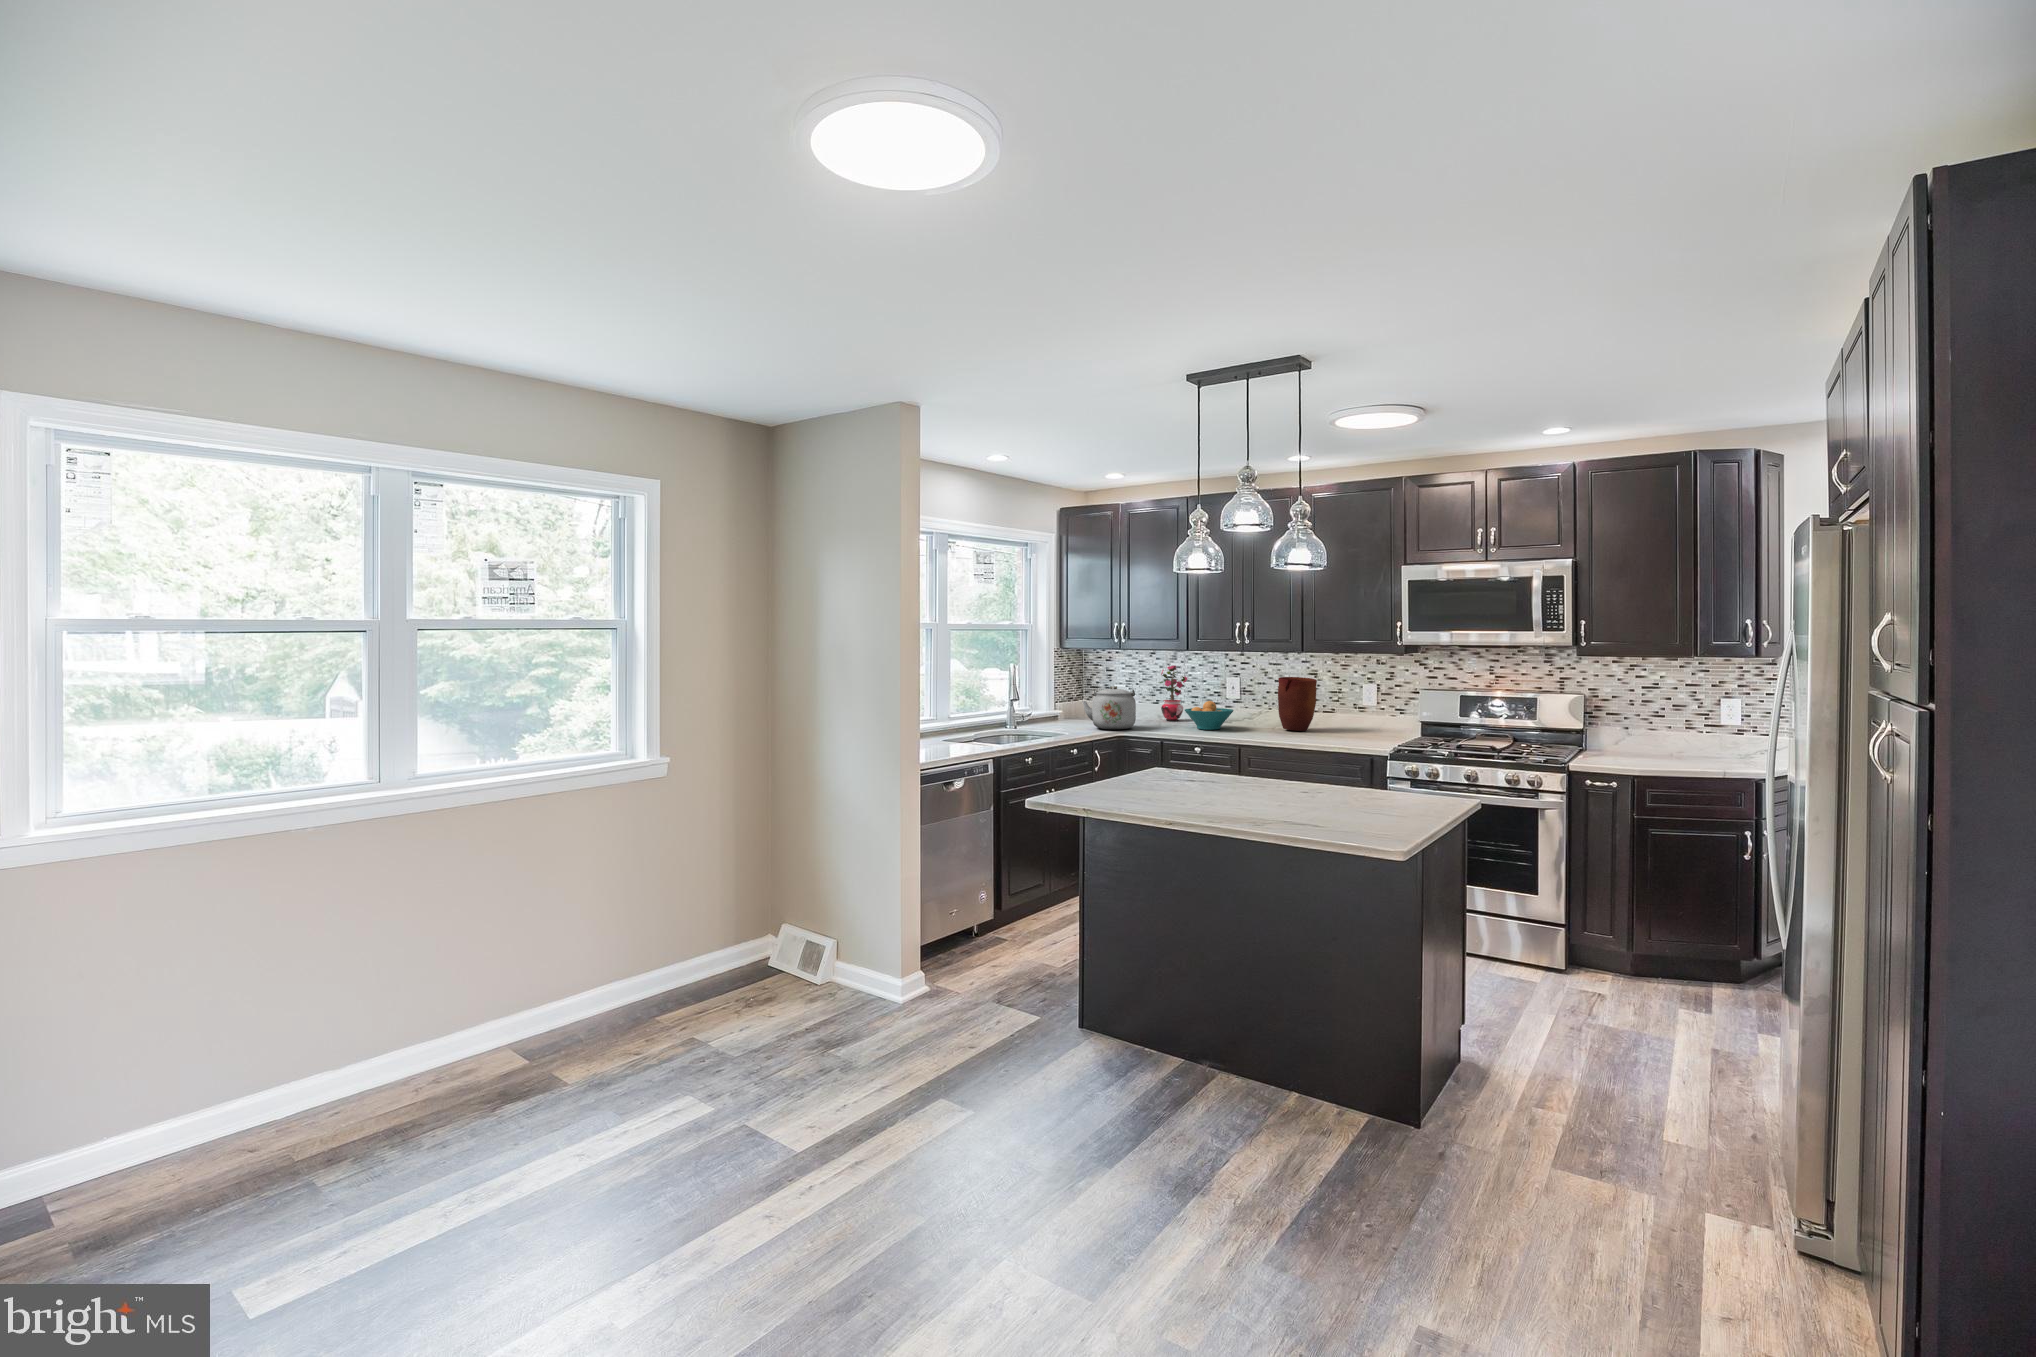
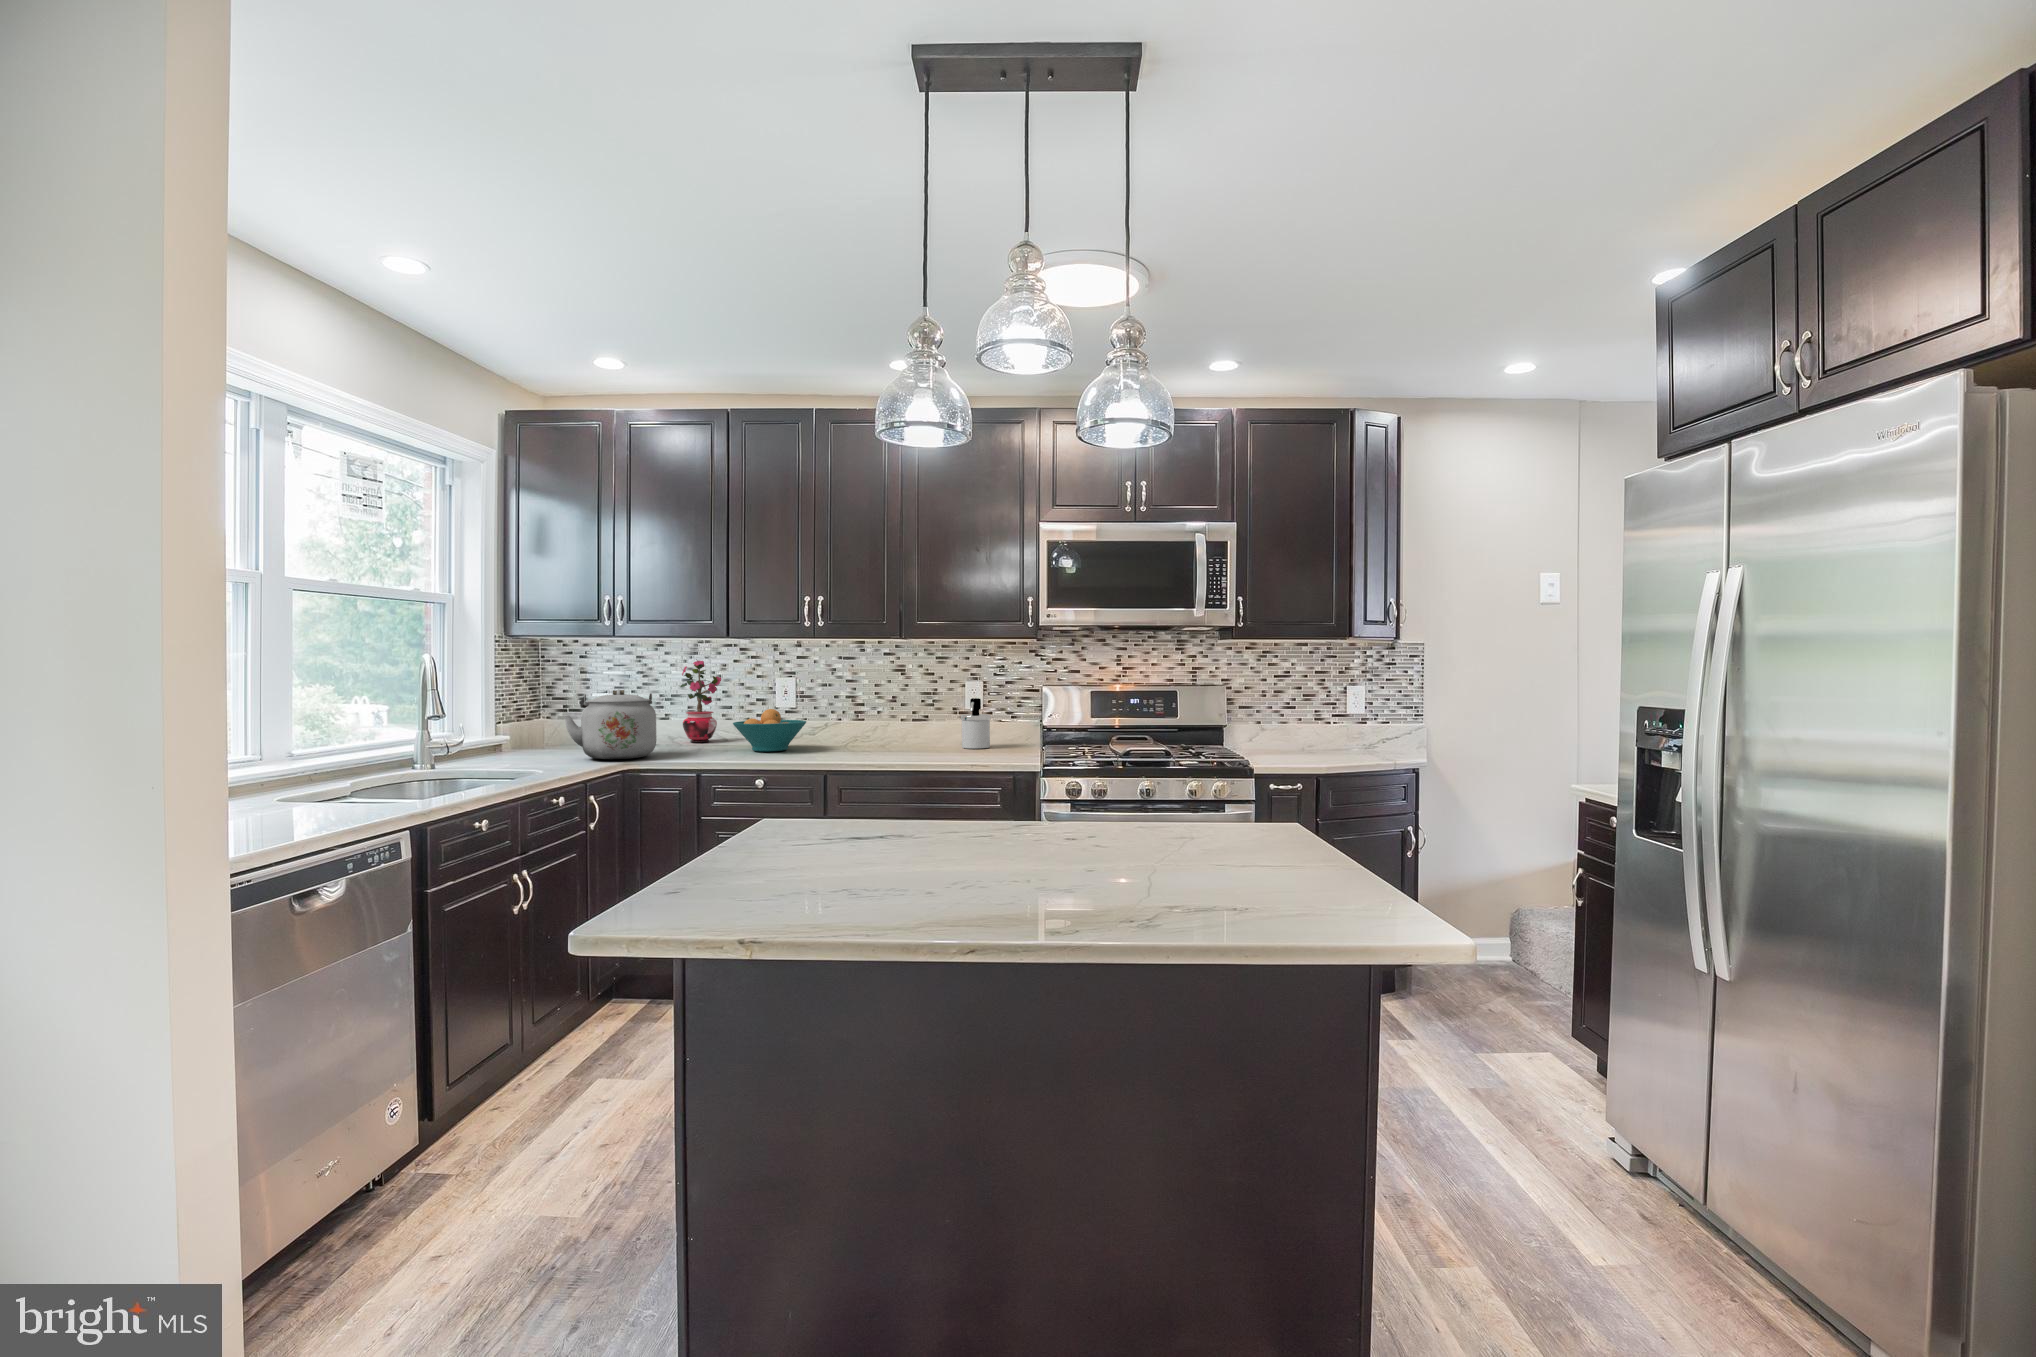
vase: present [1278,677,1317,731] -> none [866,673,918,746]
soap dispenser: none [1346,698,1370,736] -> present [961,698,991,749]

